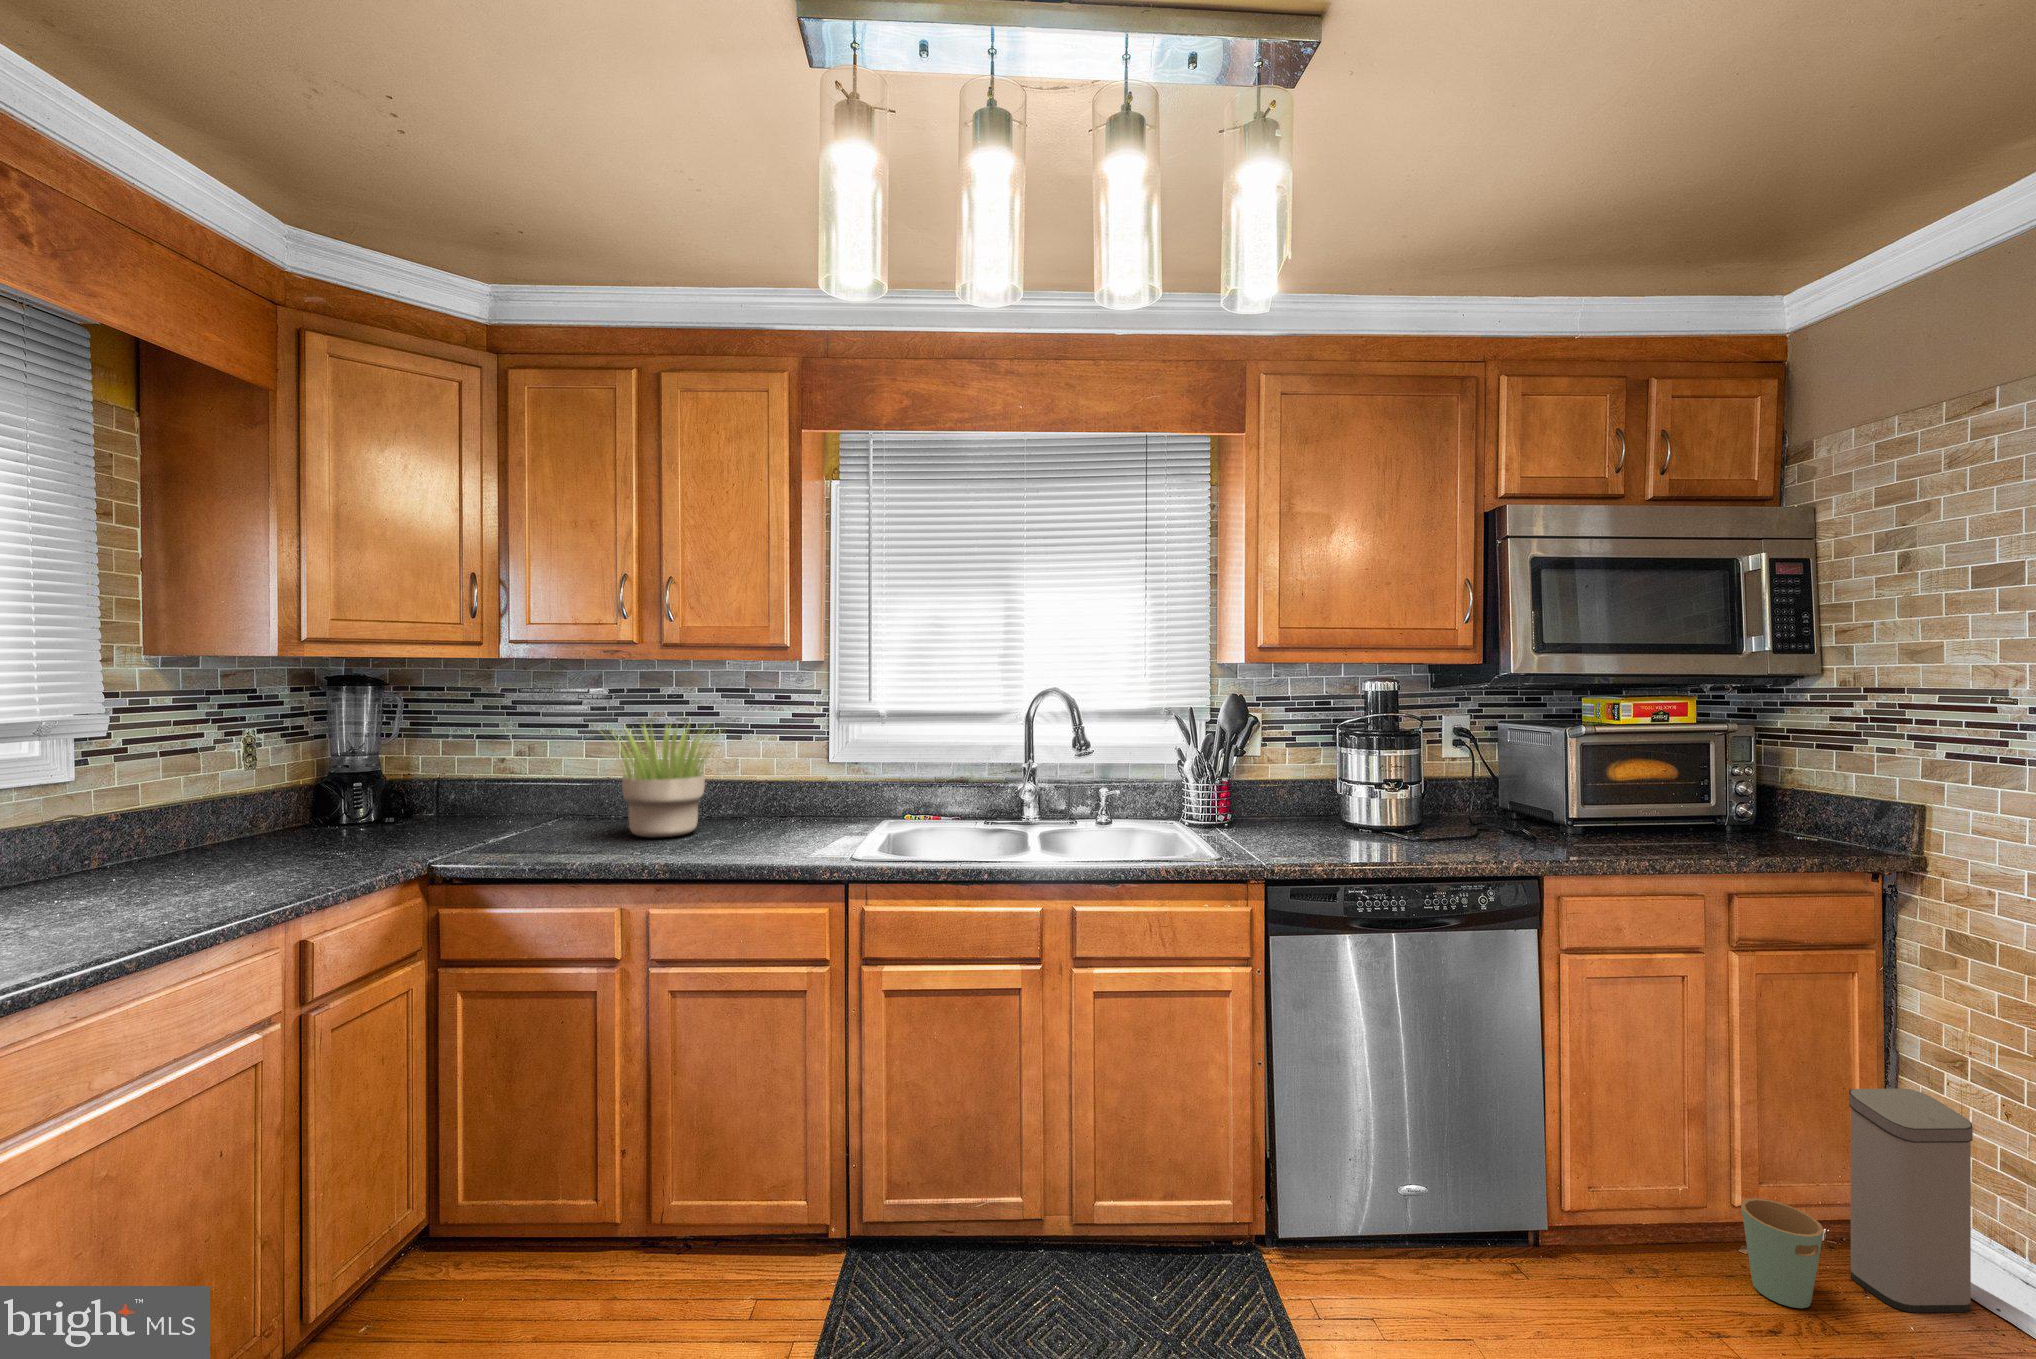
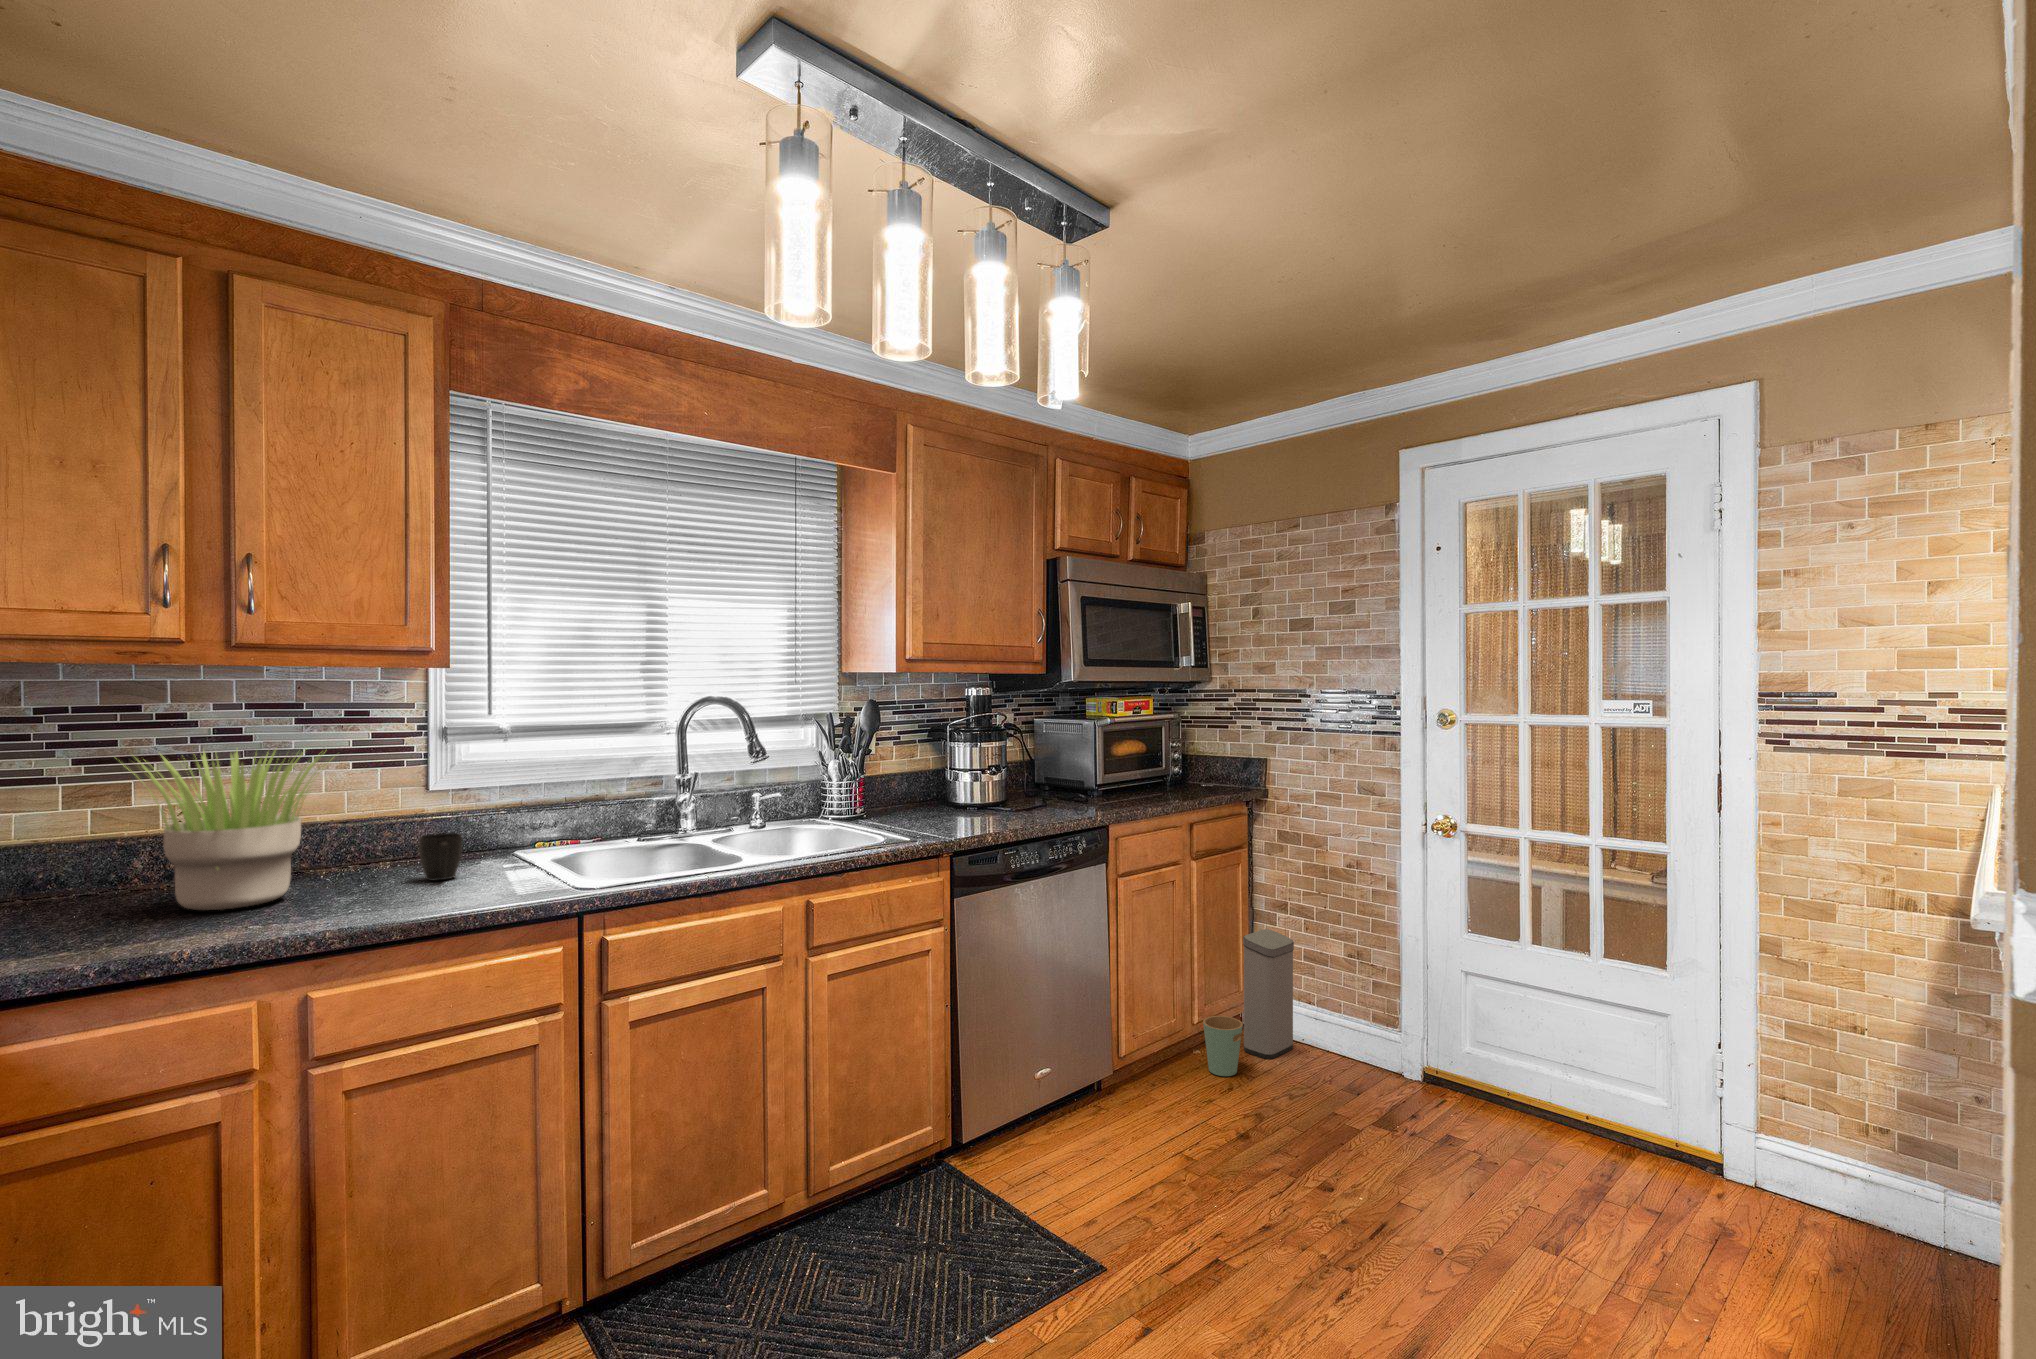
mug: none [780,797,812,836] -> present [419,833,462,881]

